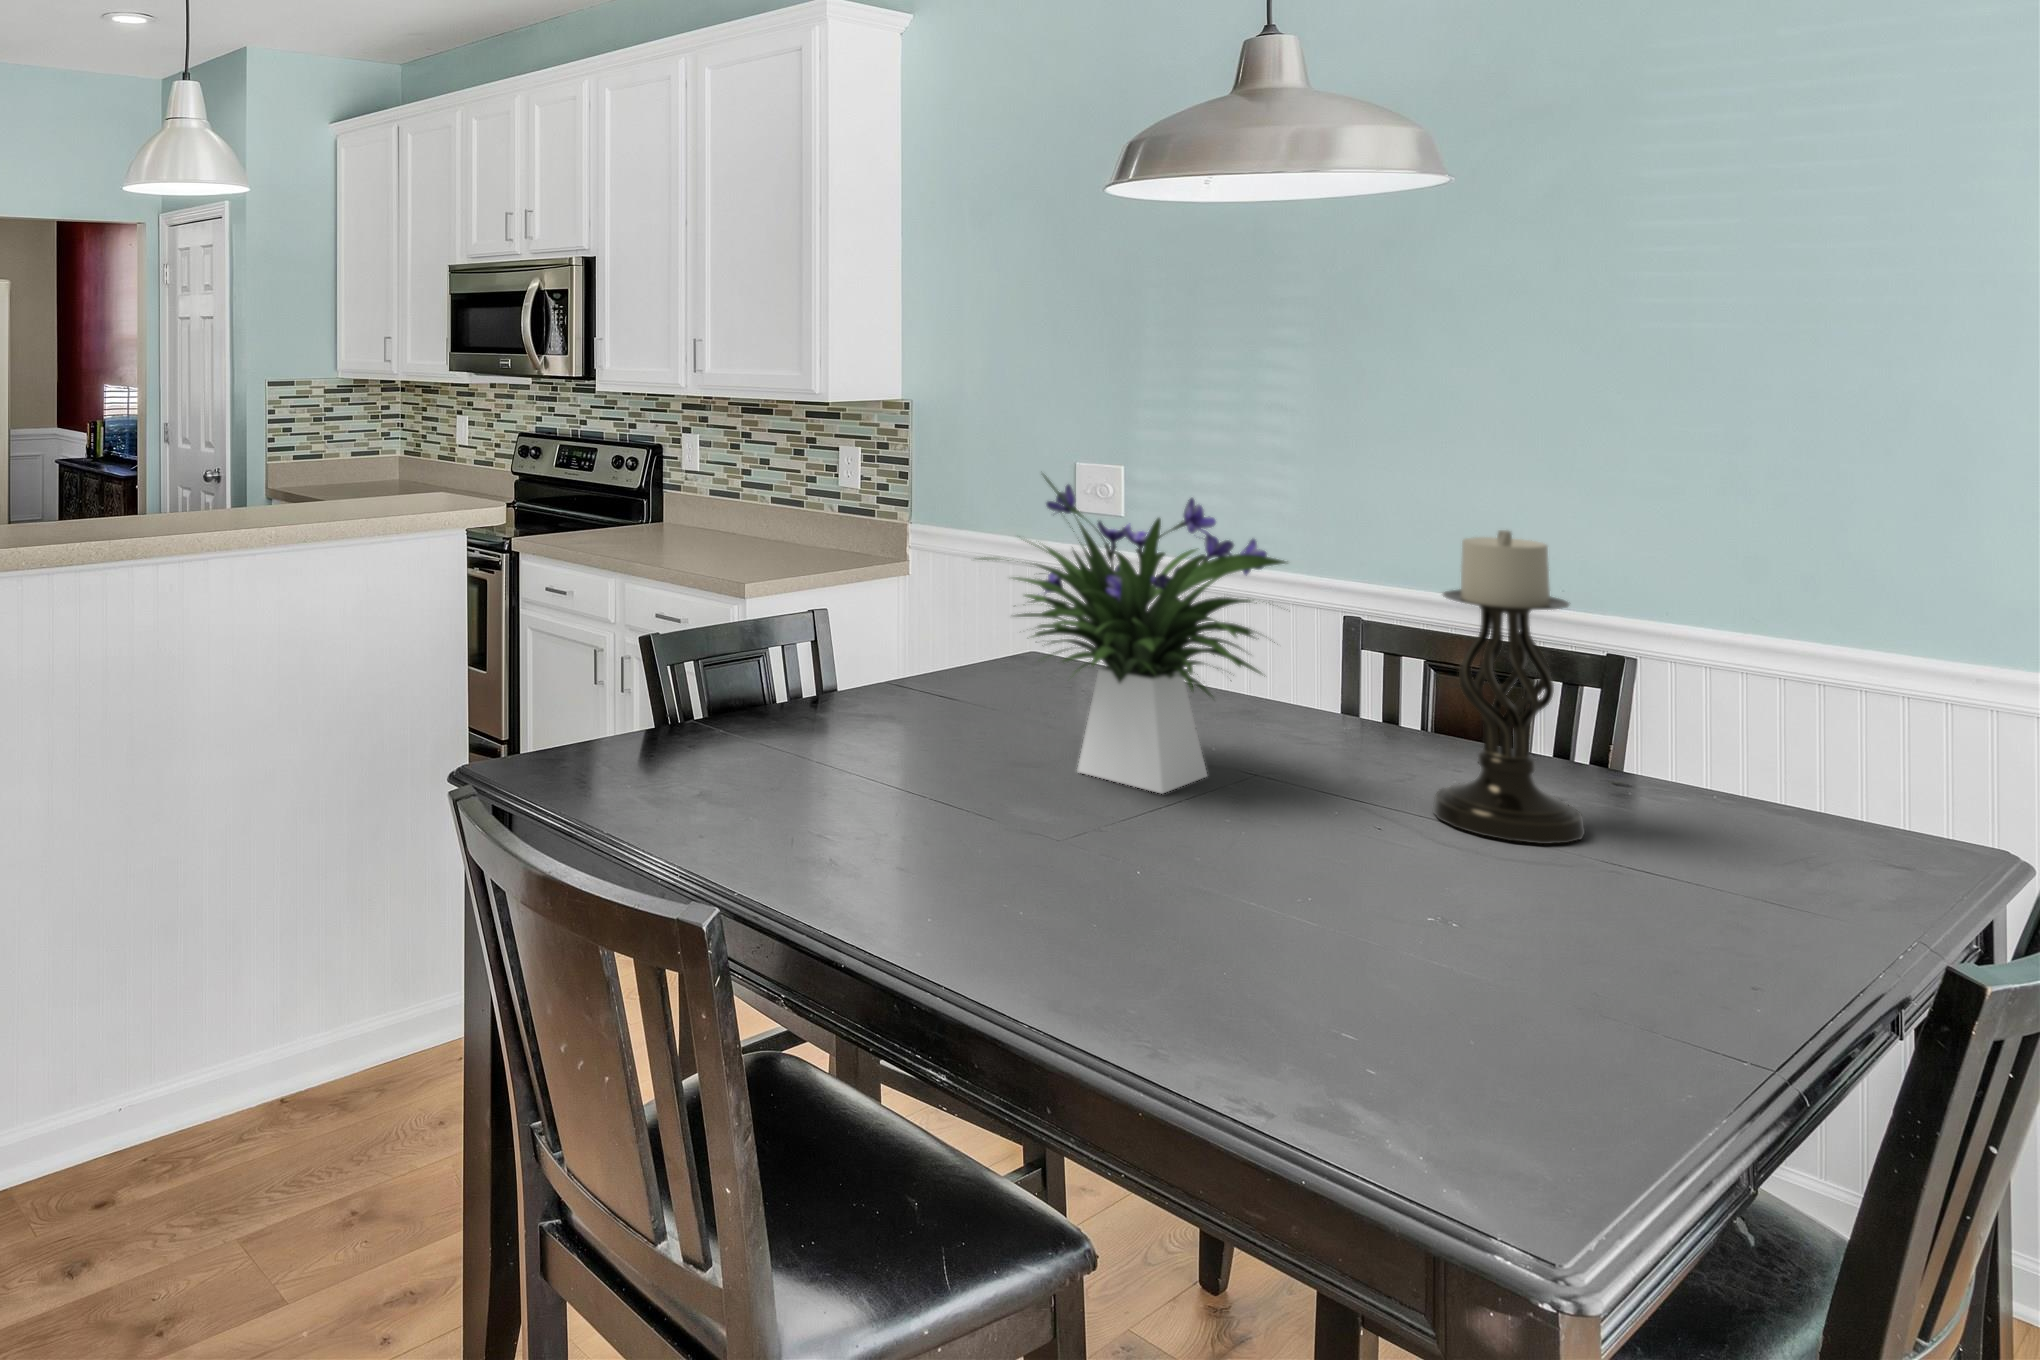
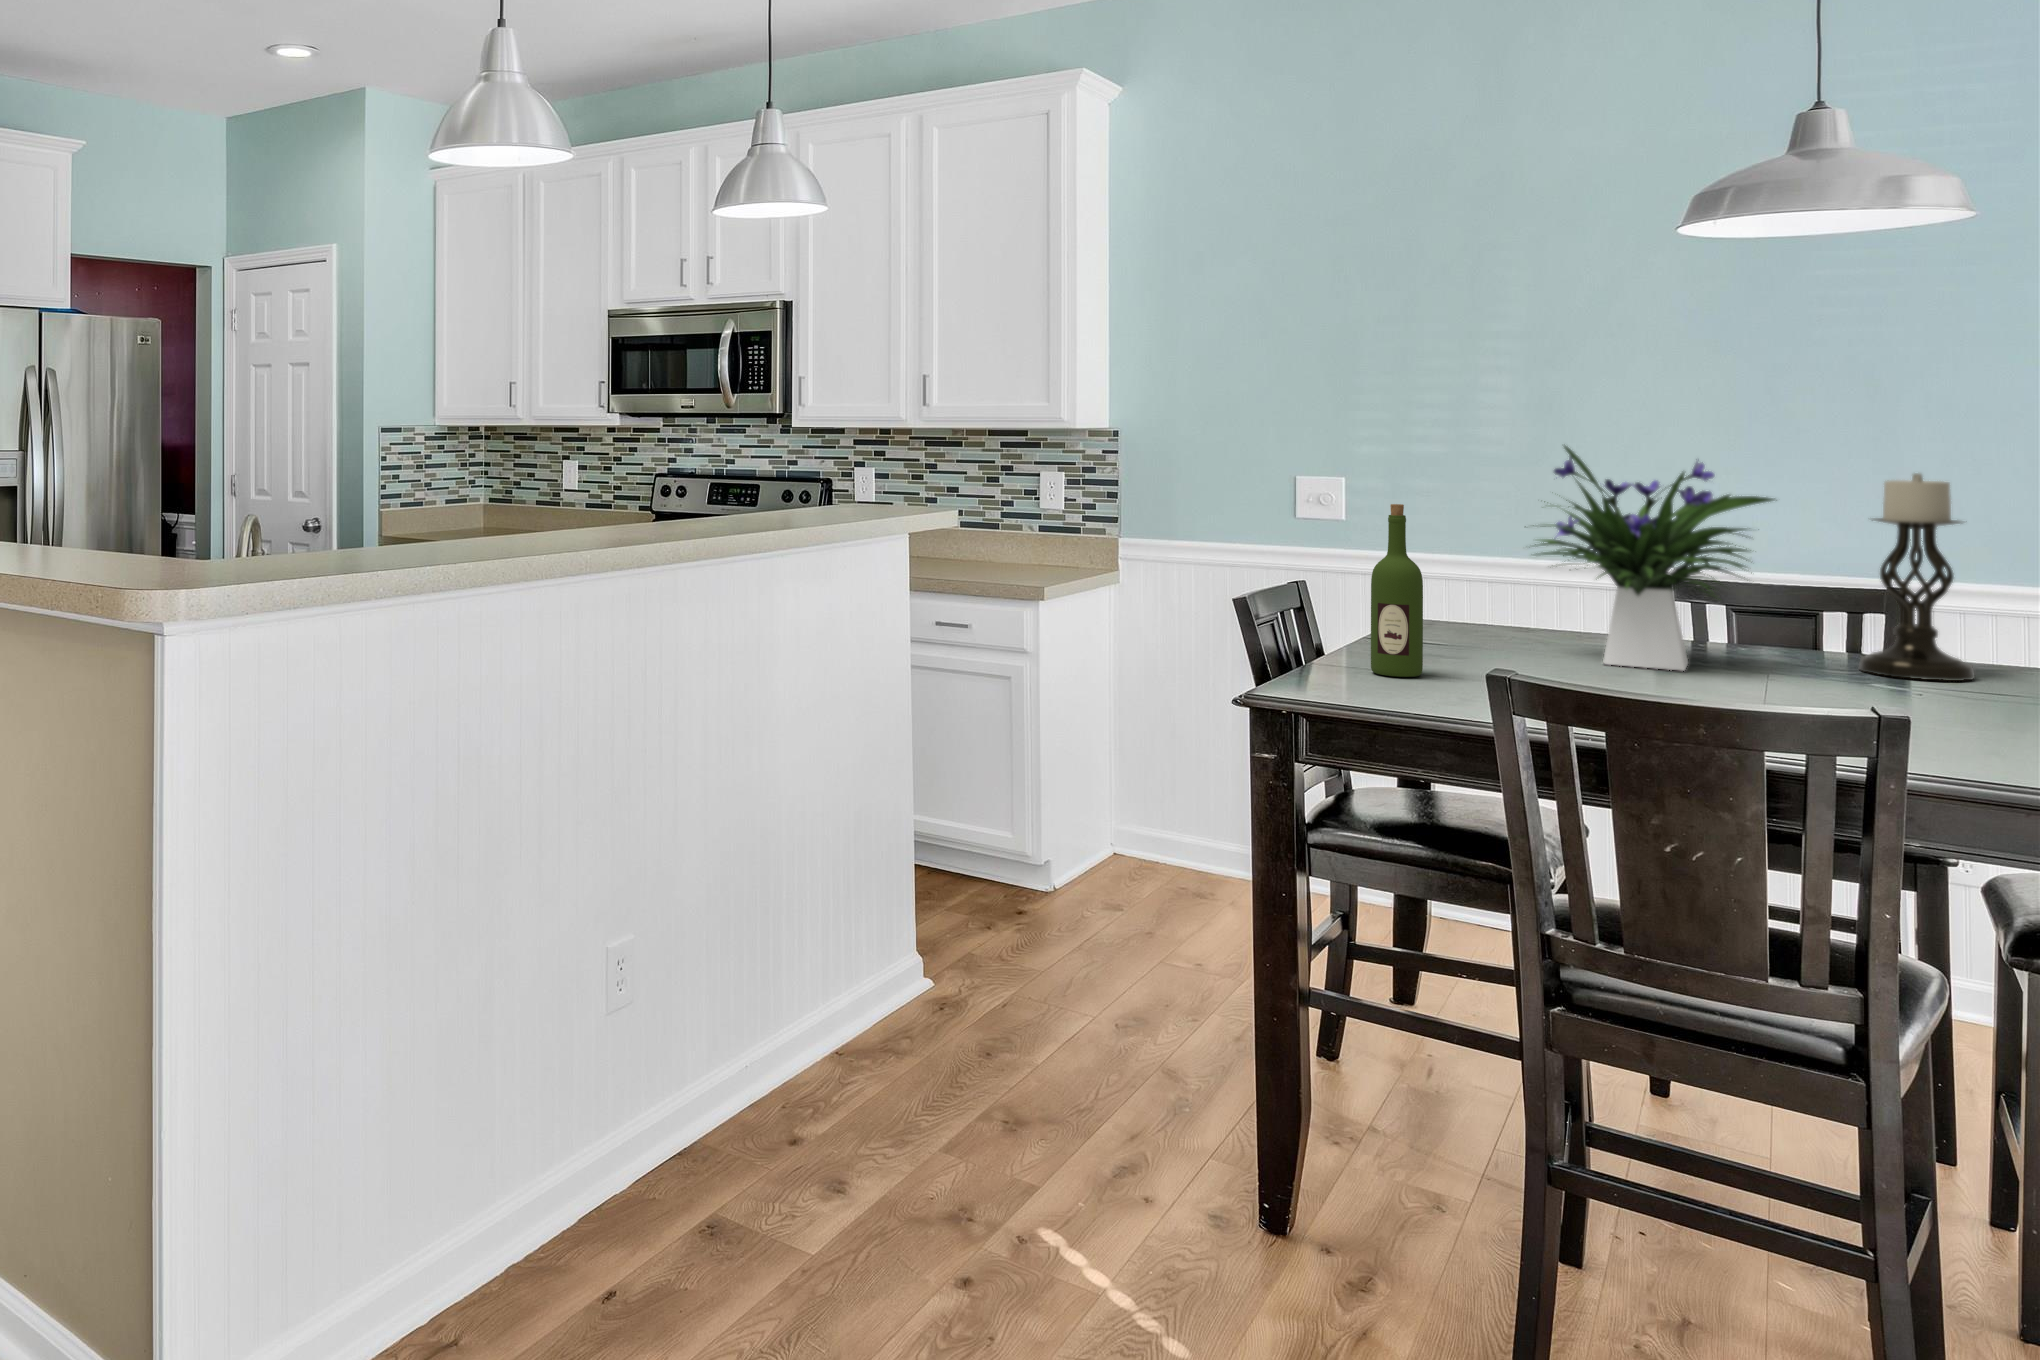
wine bottle: none [728,553,788,781] -> present [1371,504,1423,677]

